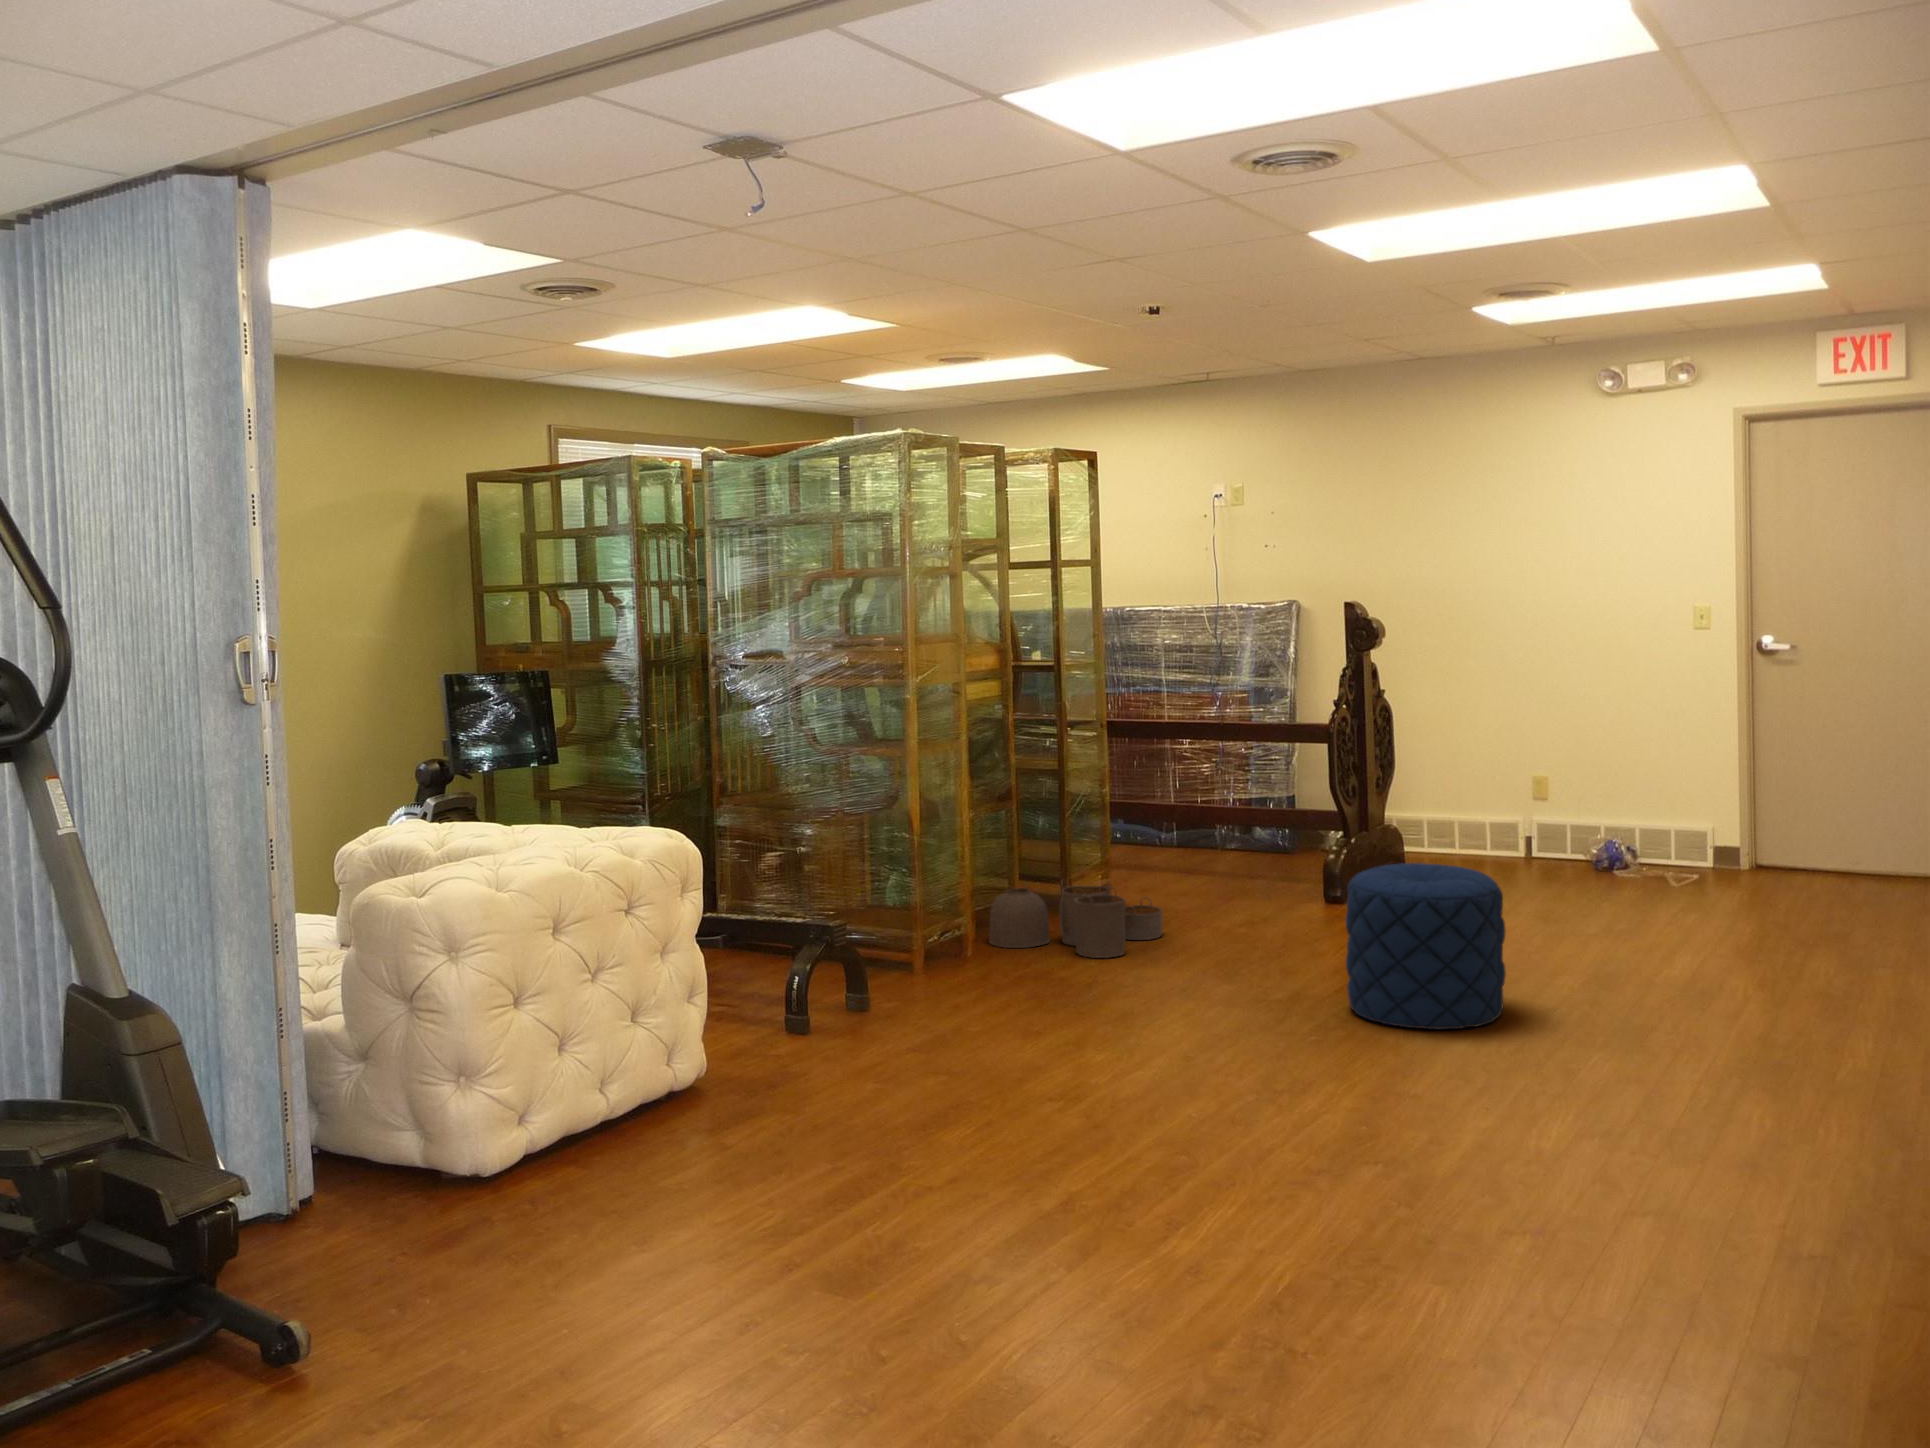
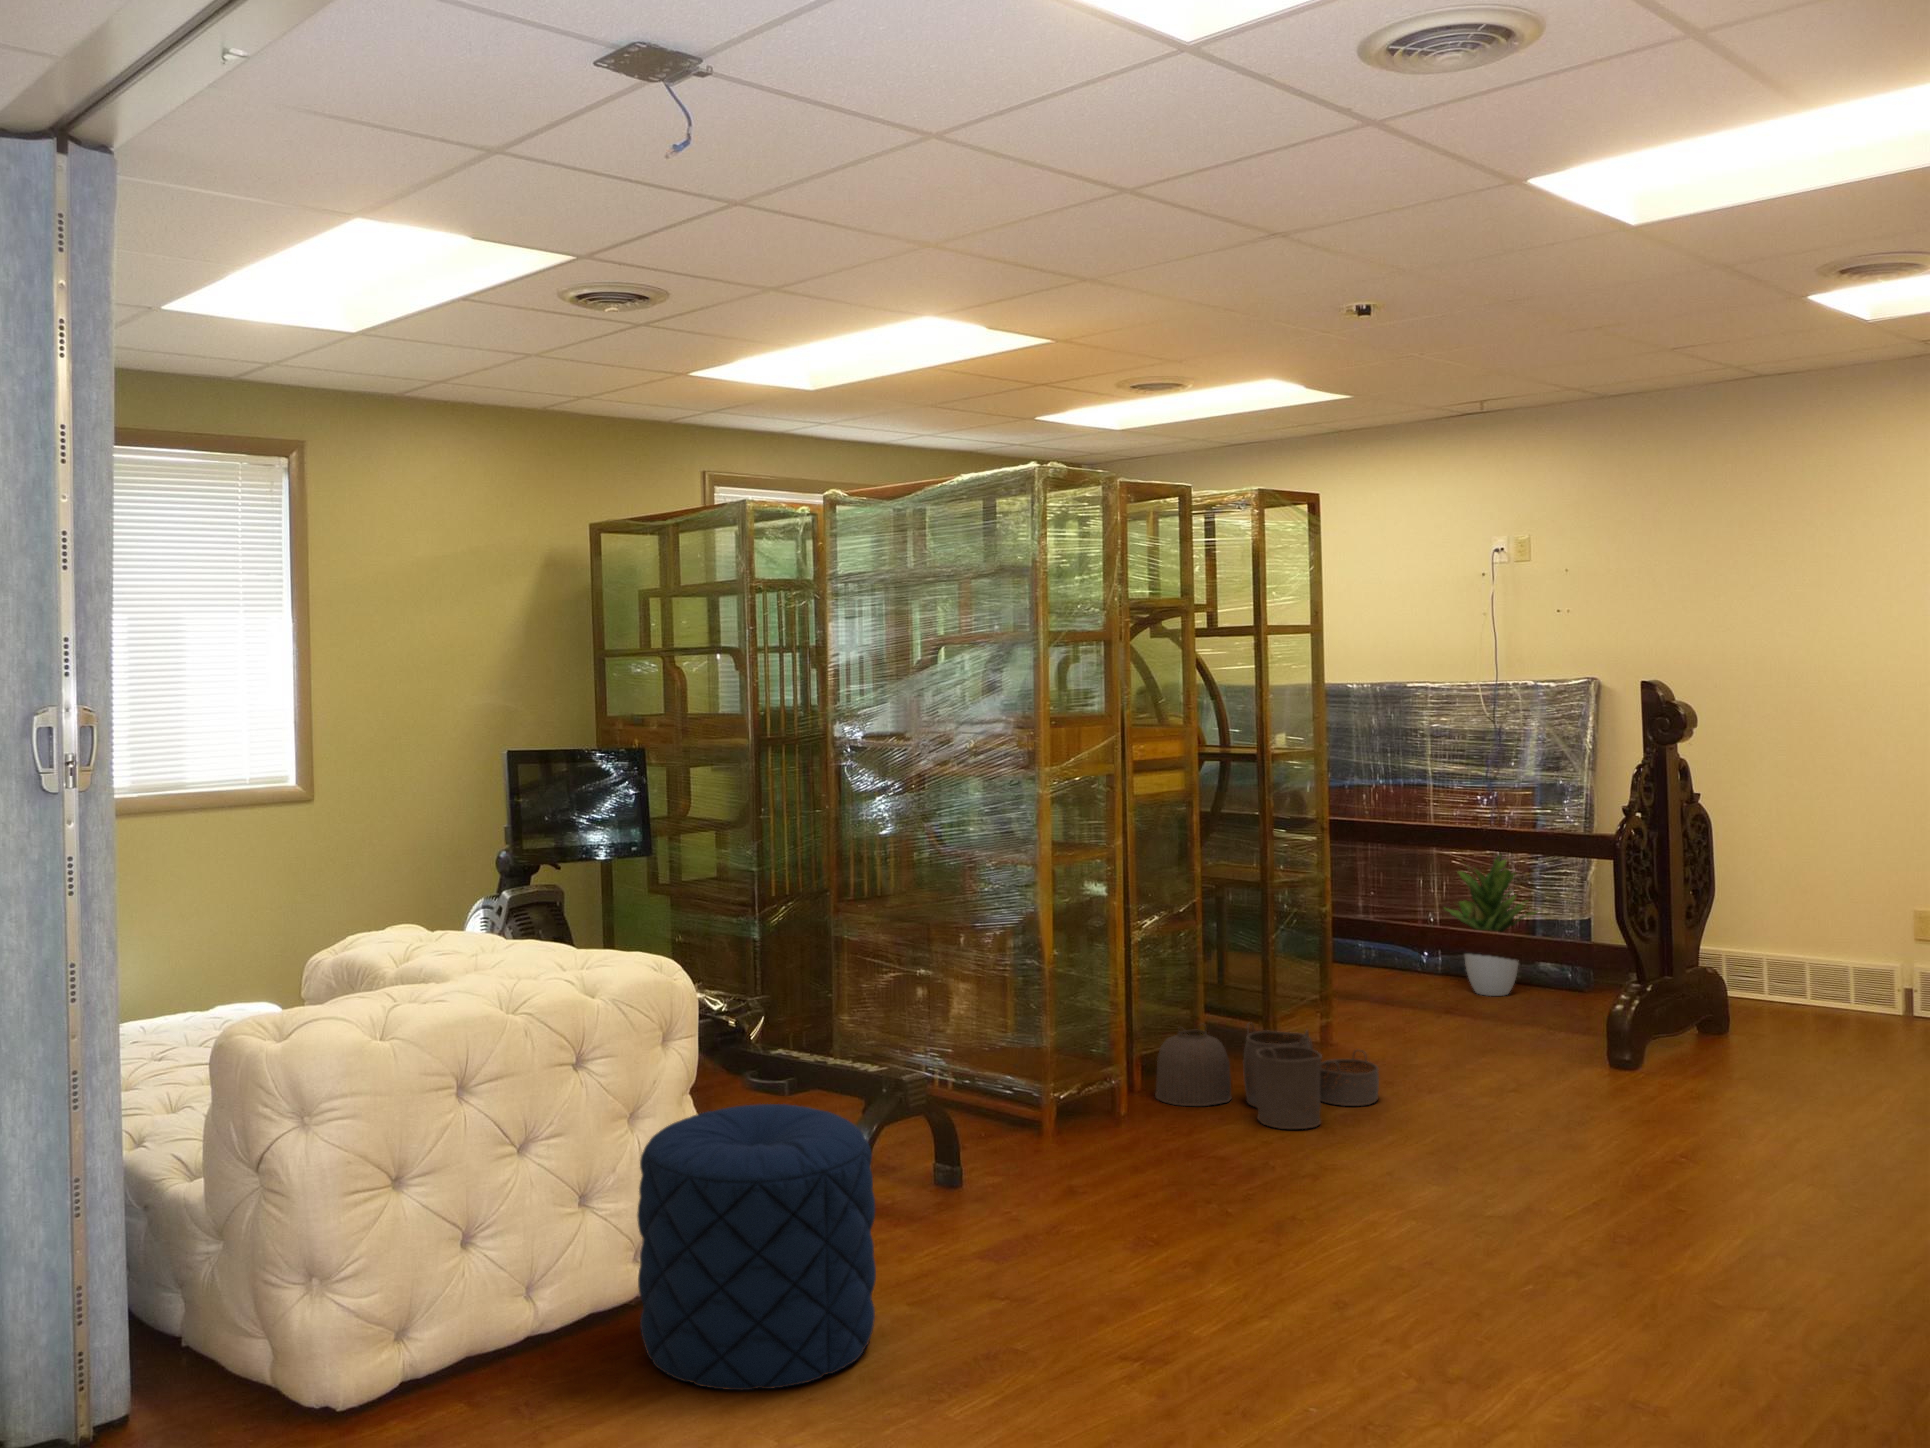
potted plant: none [1182,741,1259,860] -> present [1444,854,1541,996]
pouf: present [1346,863,1506,1029] -> present [637,1104,876,1390]

